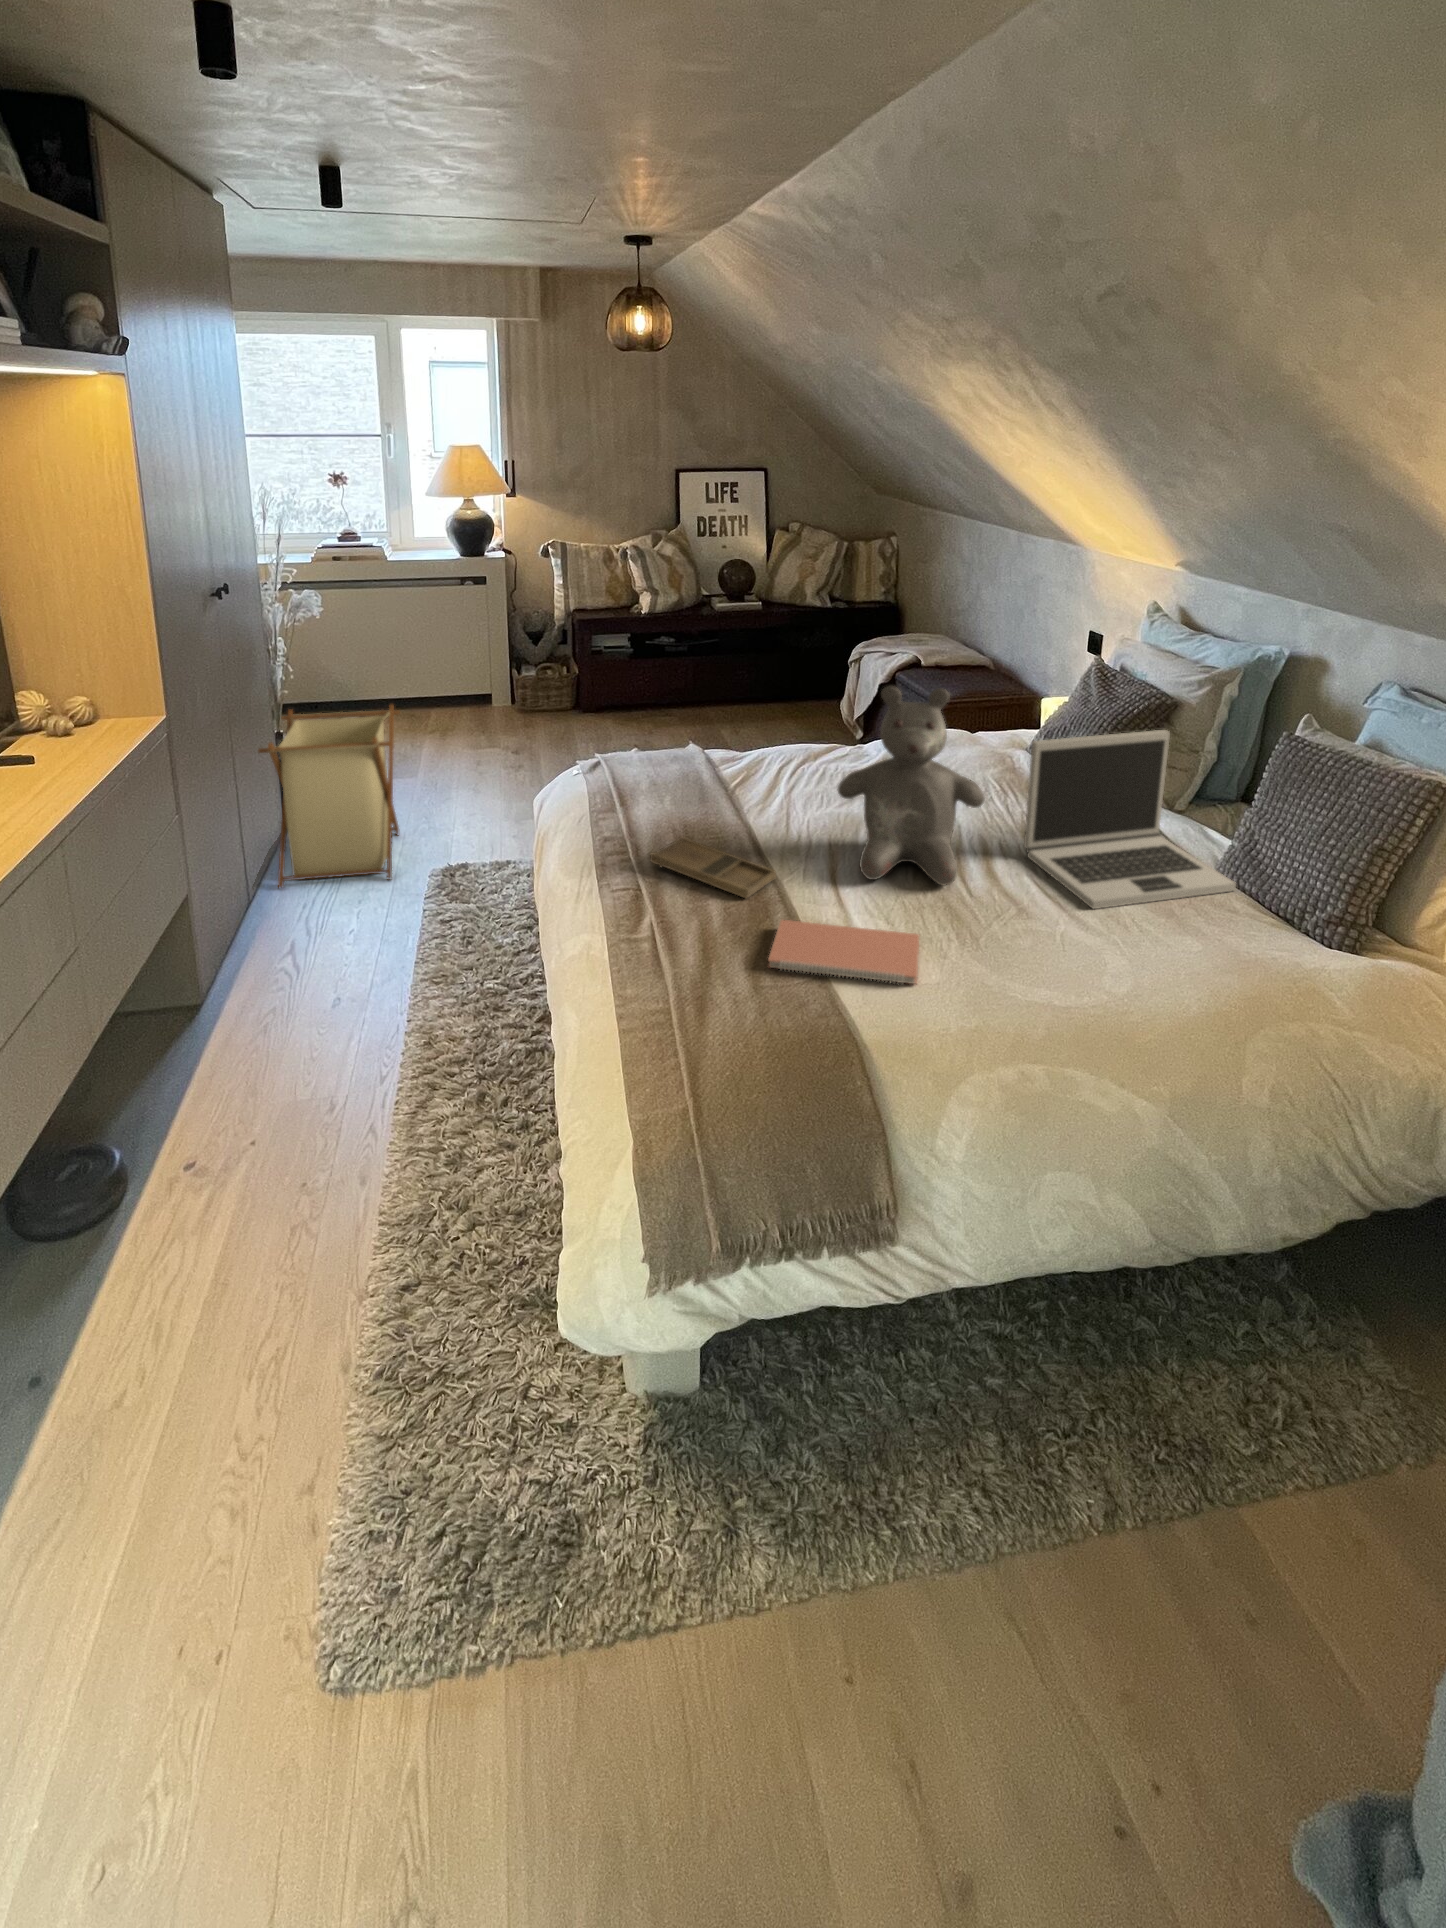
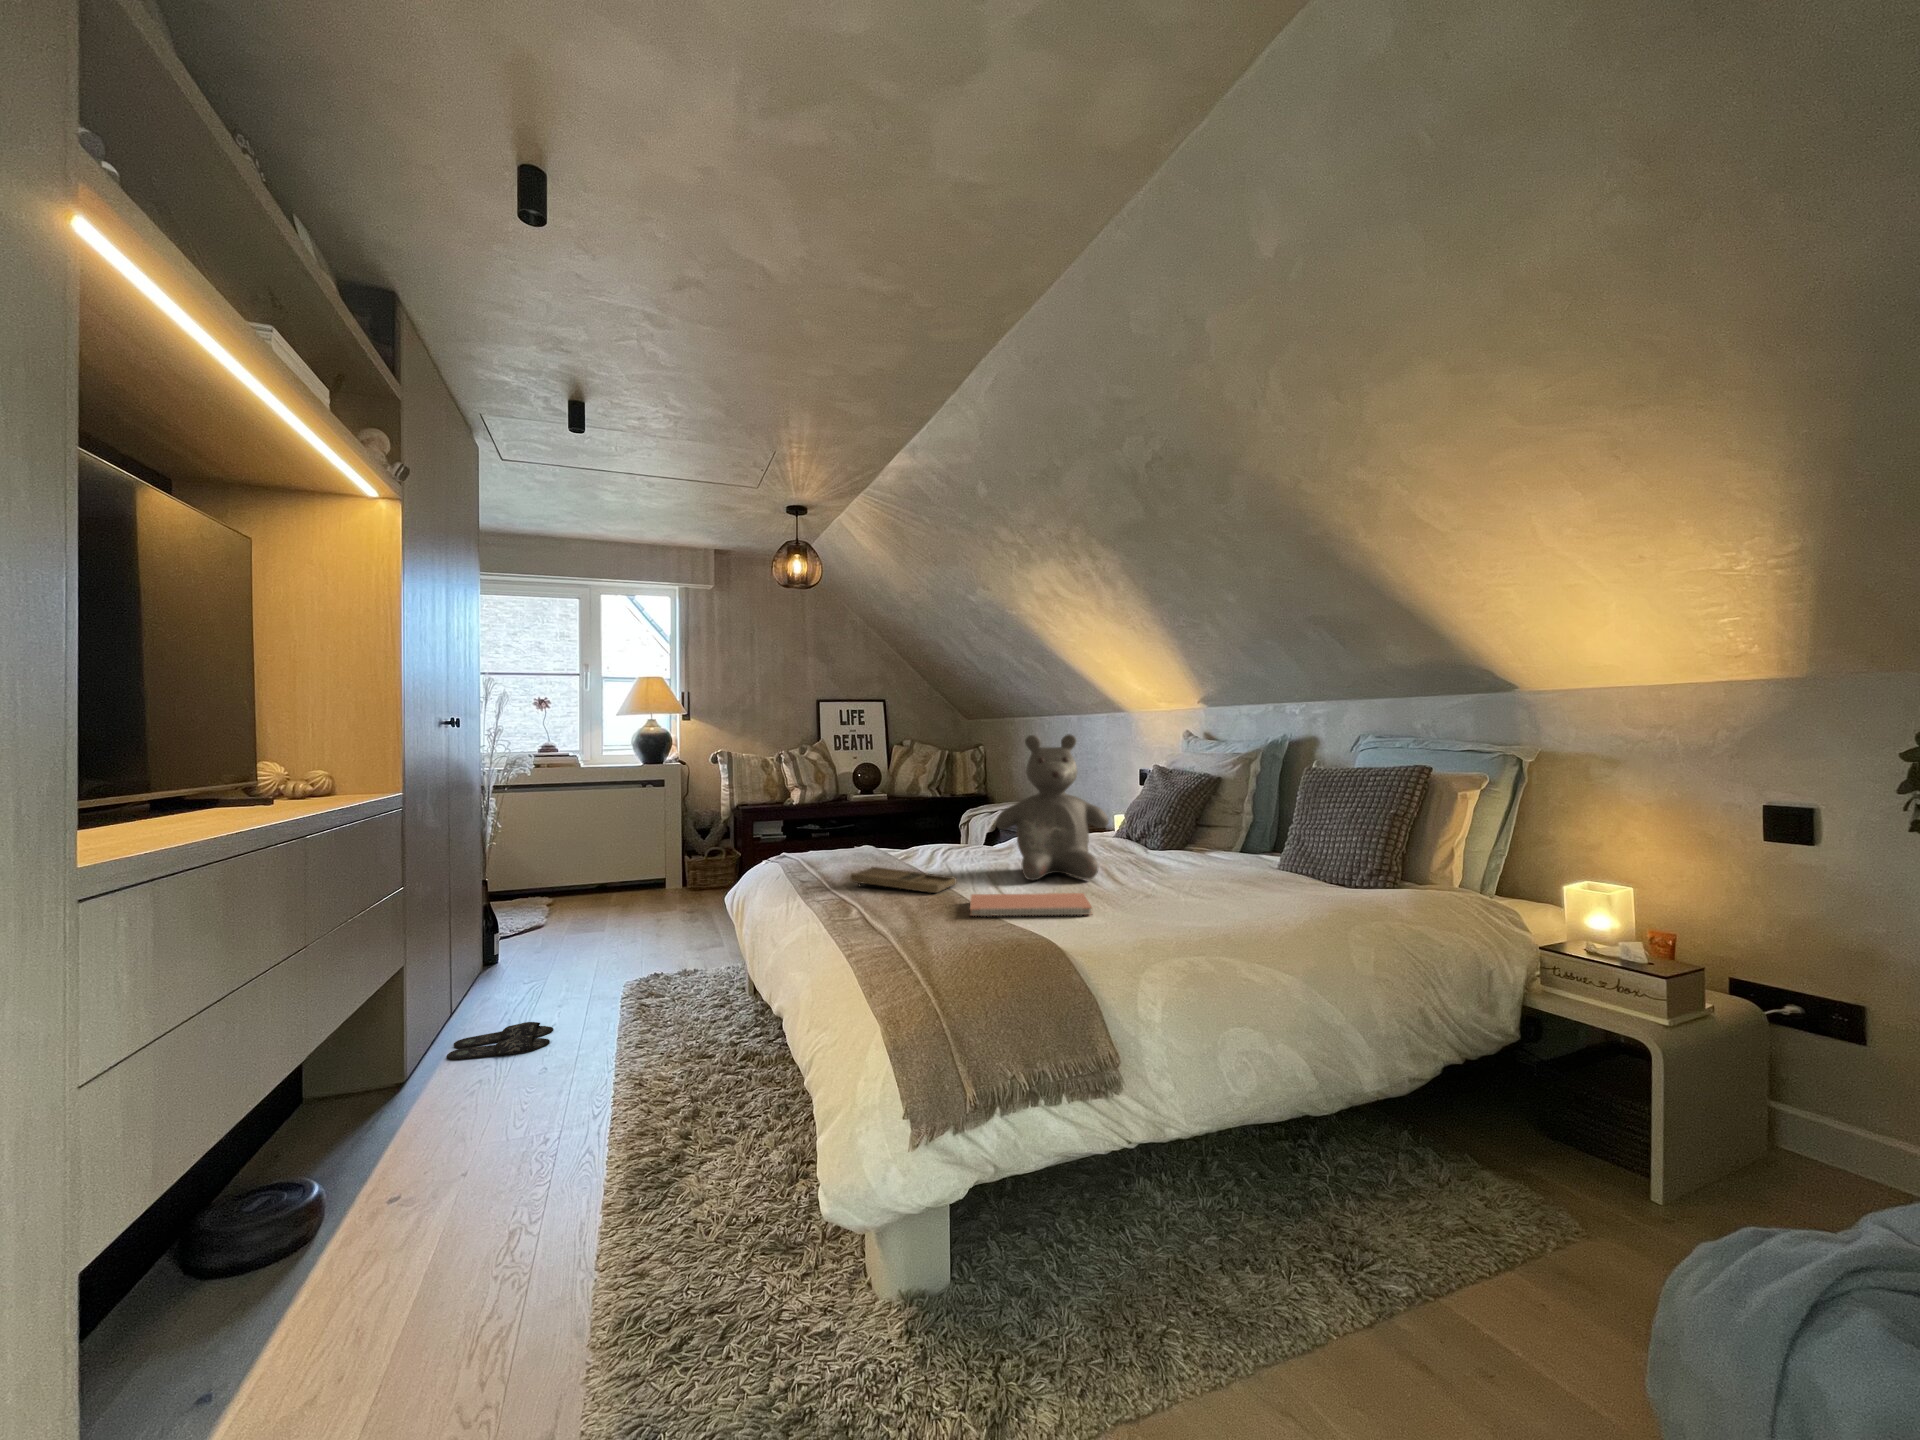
laundry basket: present [258,705,400,888] -> none [473,846,600,1005]
laptop: present [1024,730,1236,909] -> none [1138,770,1300,882]
slippers: none [240,925,349,972] -> present [446,1022,553,1060]

